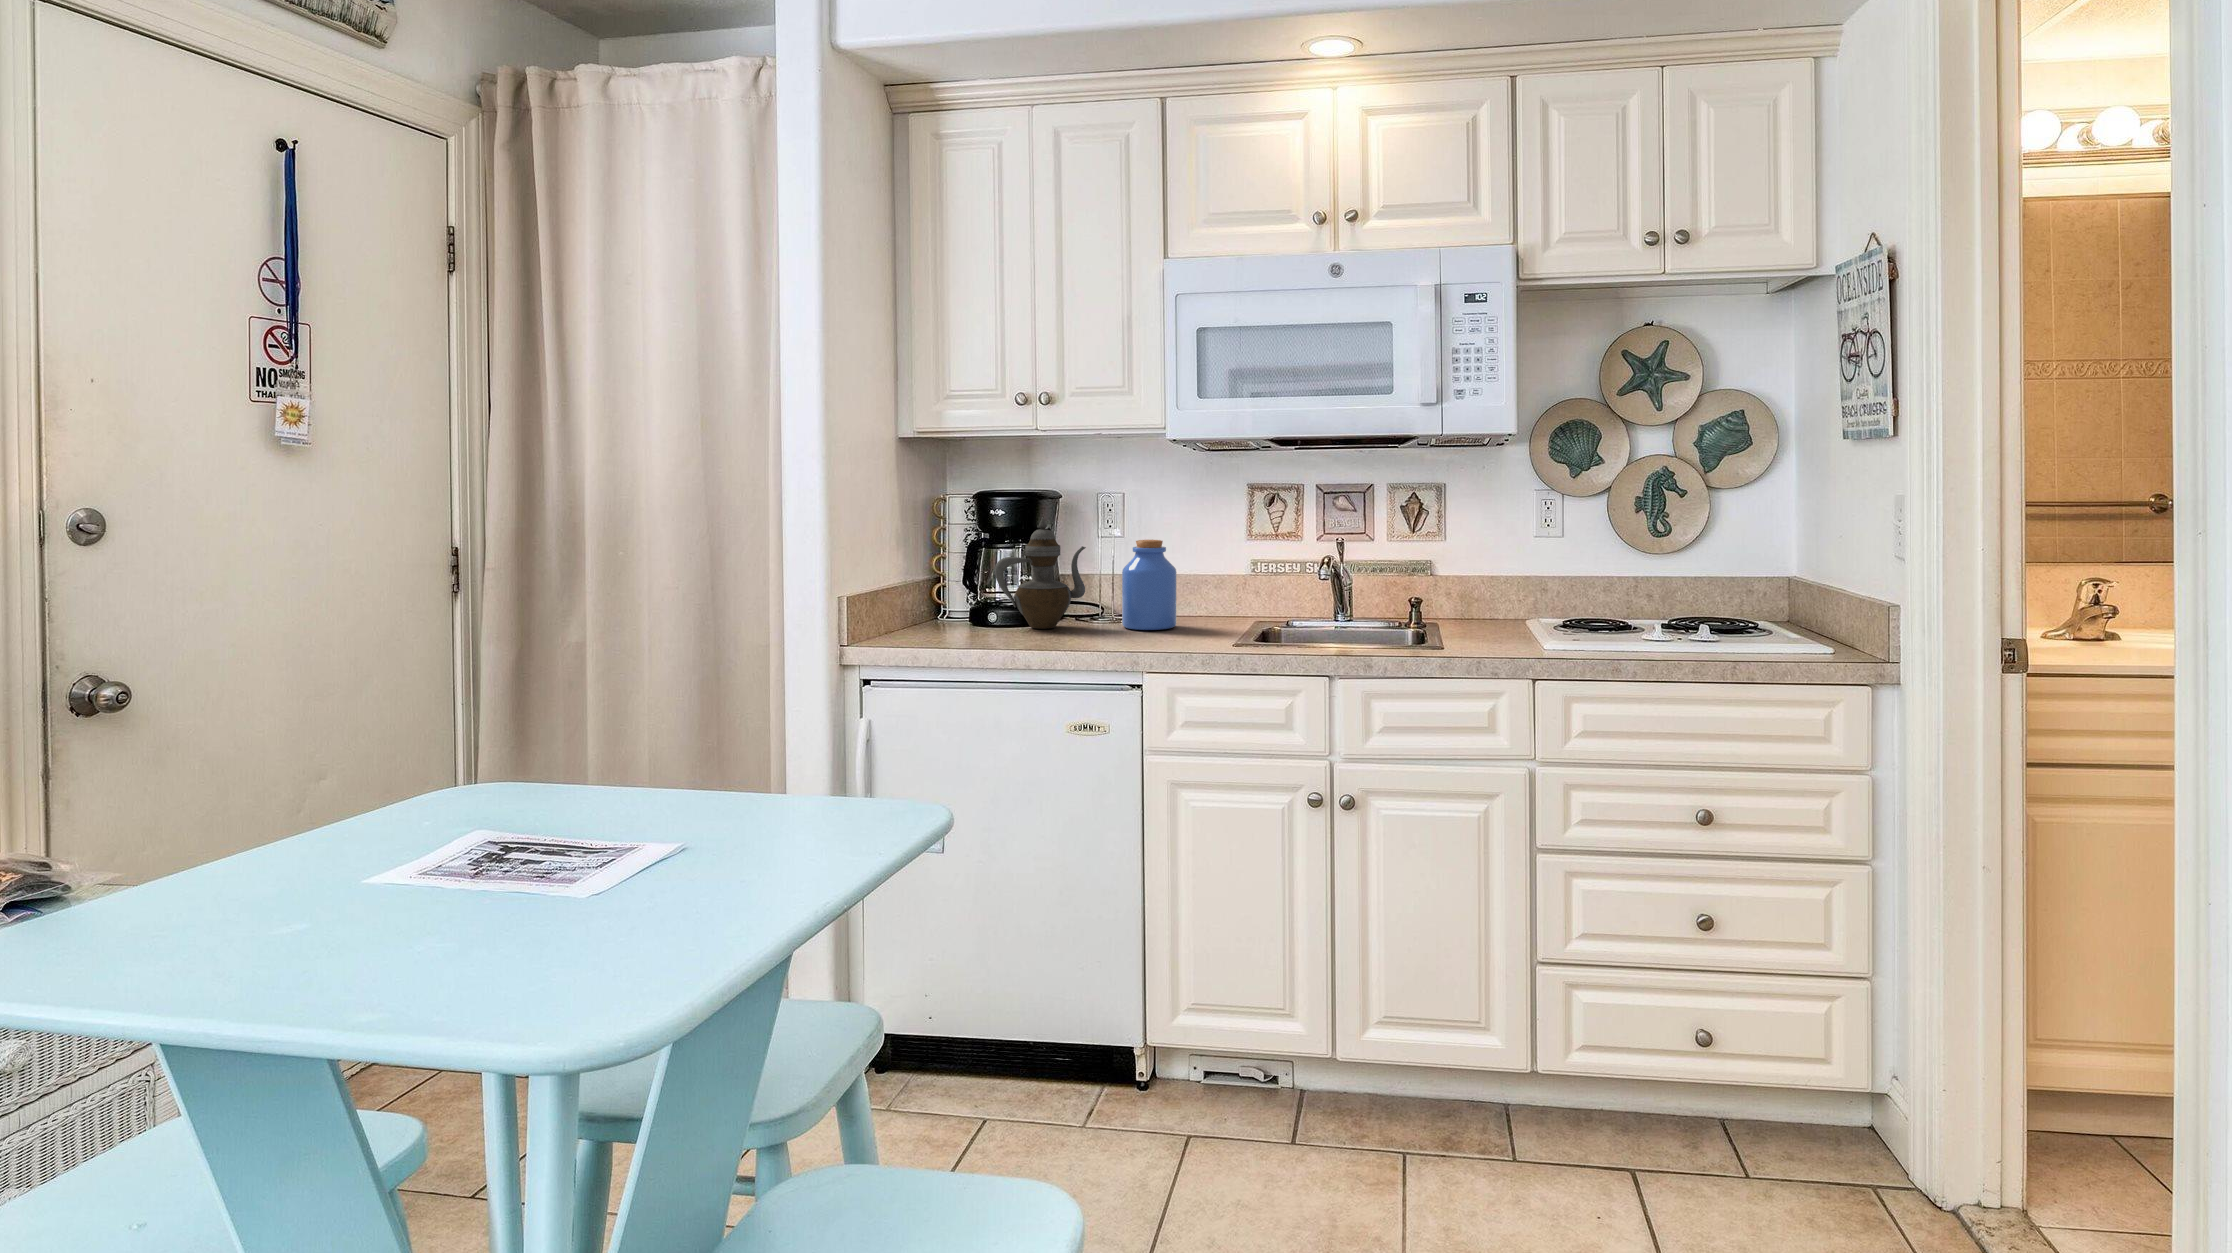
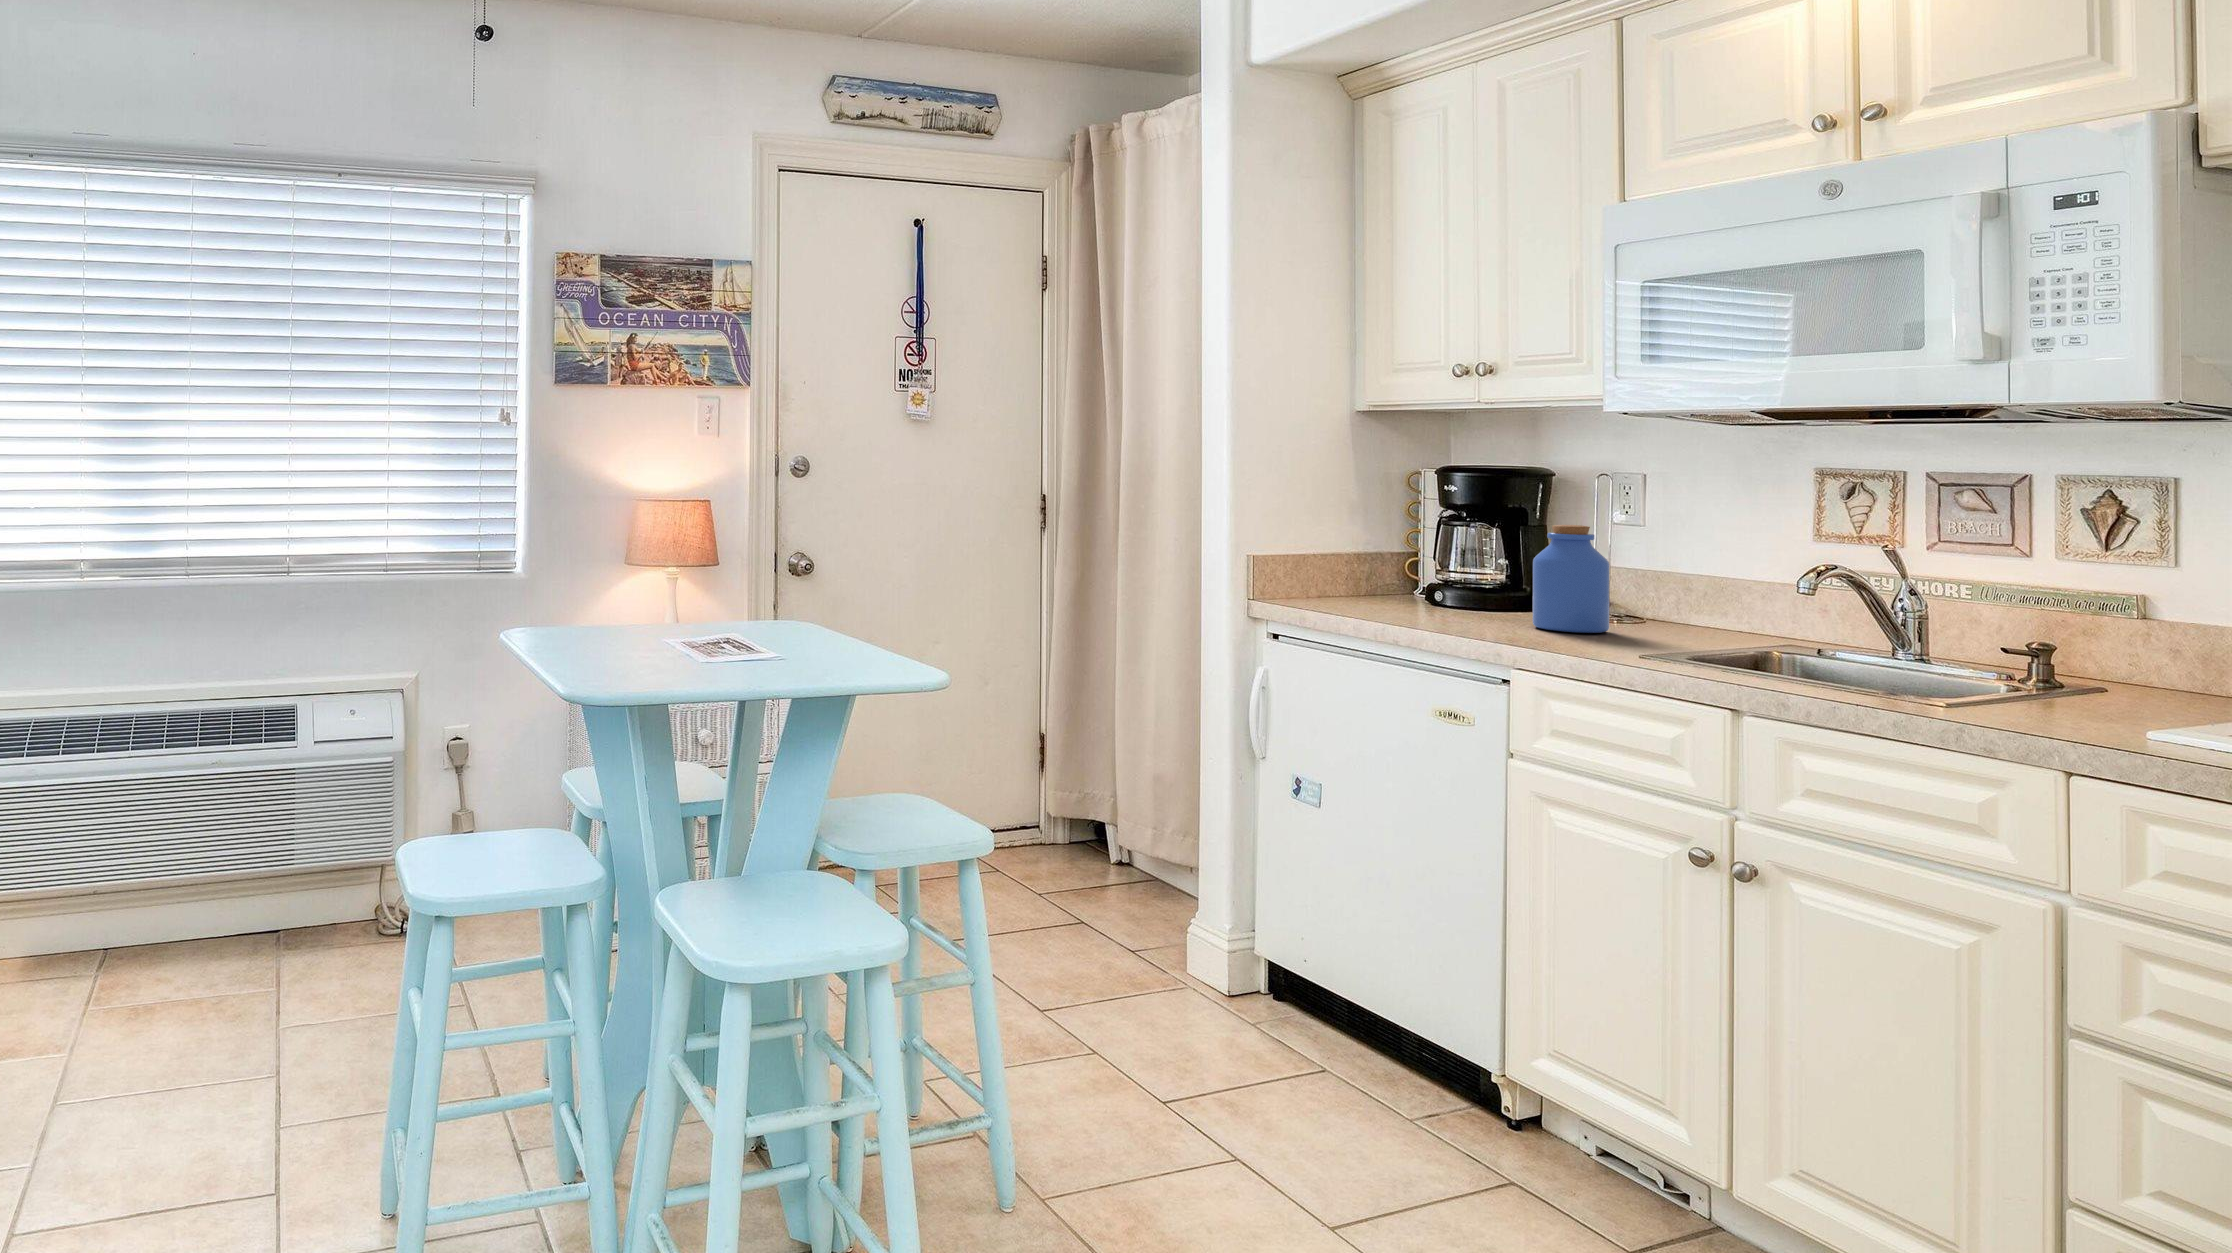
teapot: present [995,517,1086,629] -> none [1389,492,1497,615]

